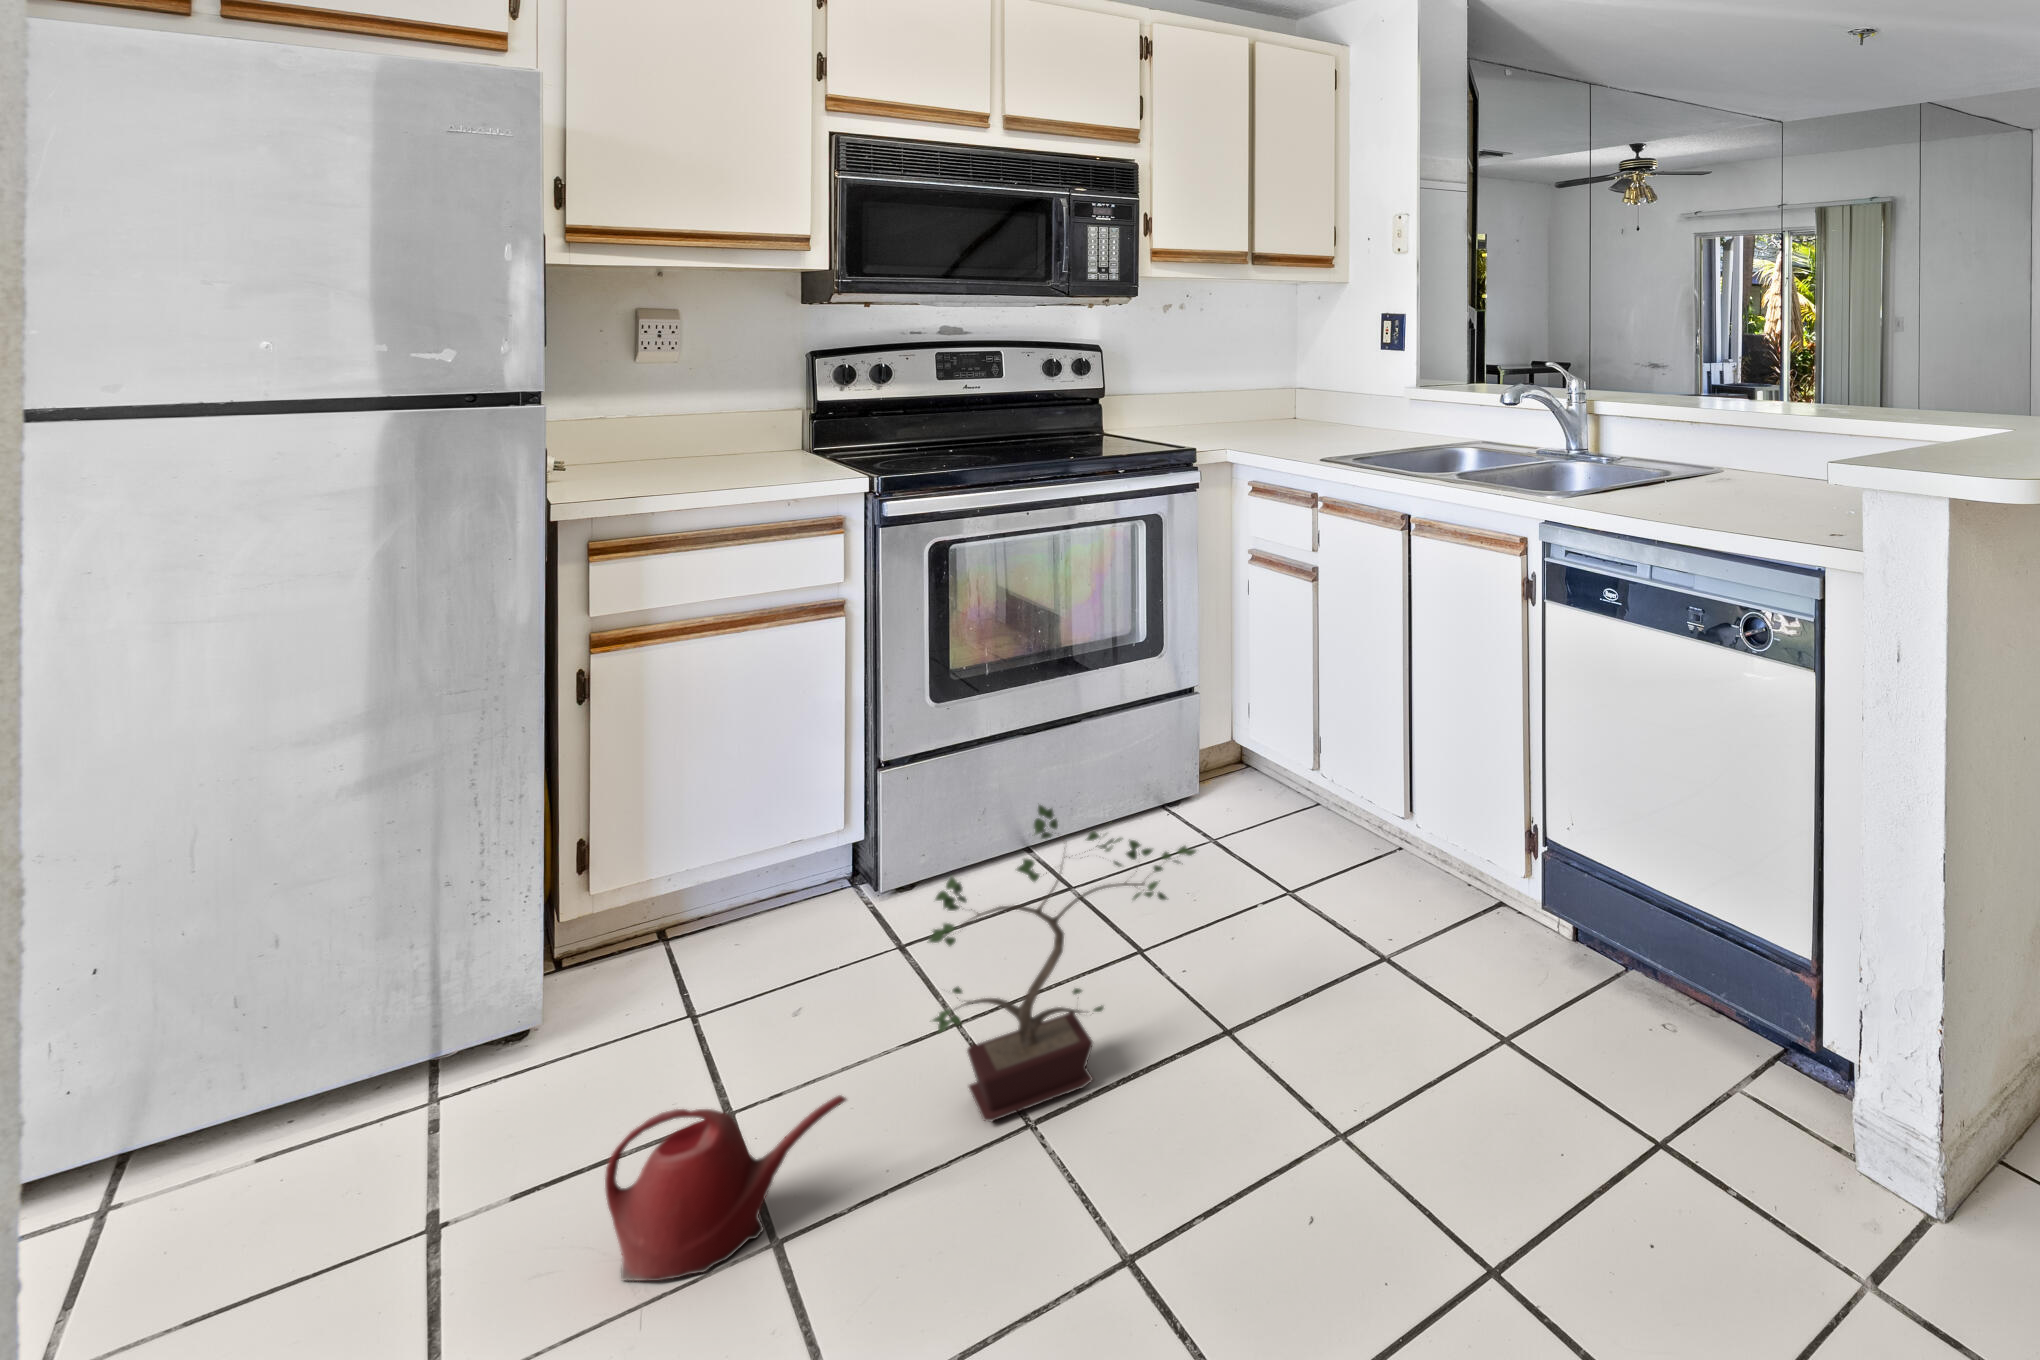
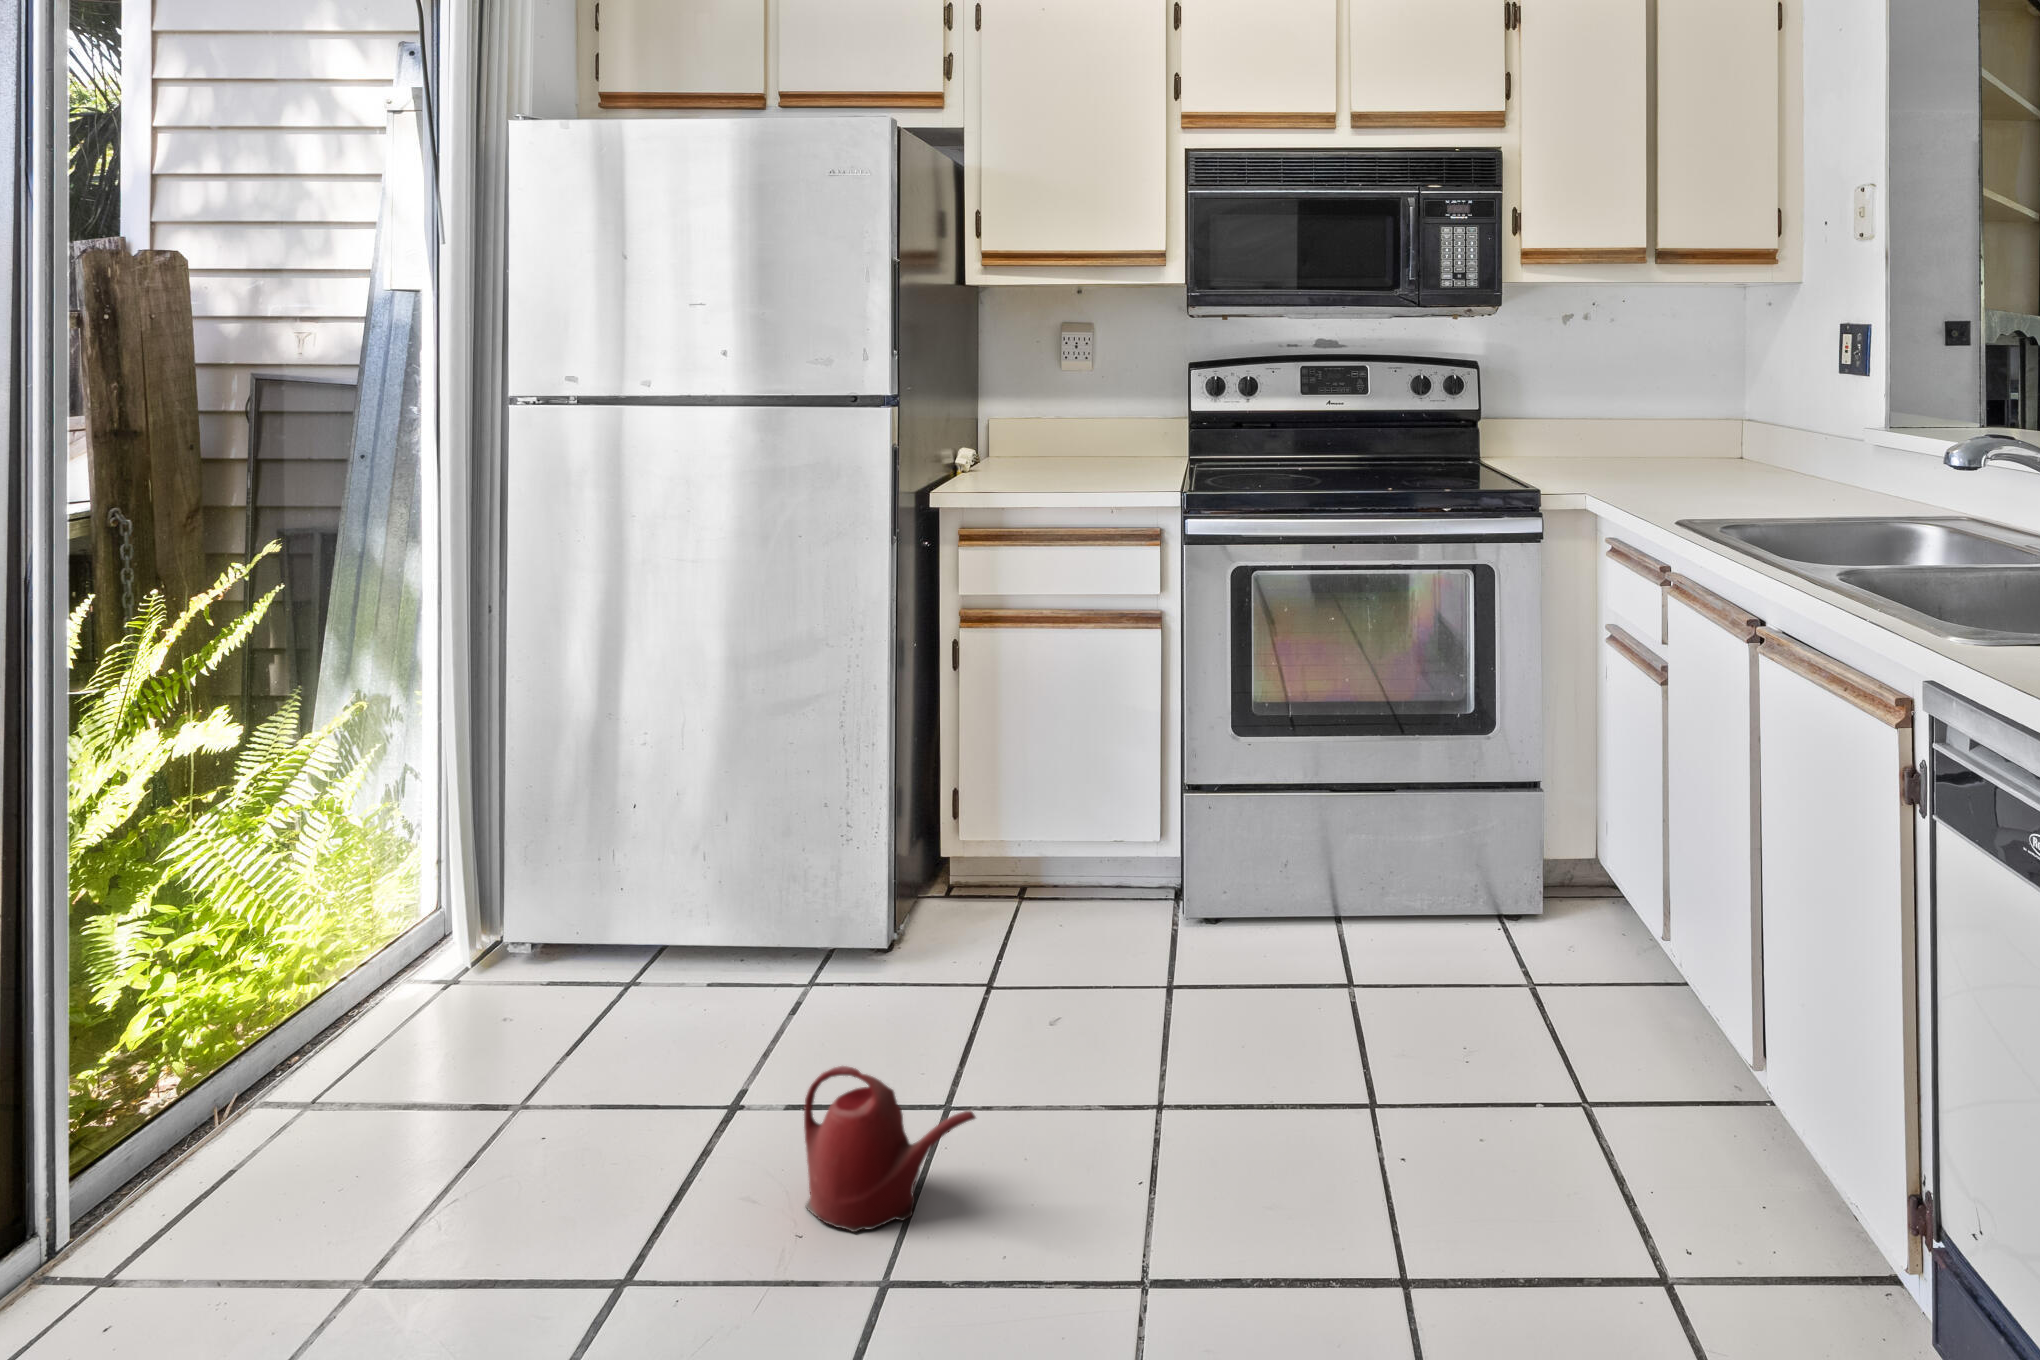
potted plant: present [929,805,1196,1122] -> none [1069,865,1364,1207]

